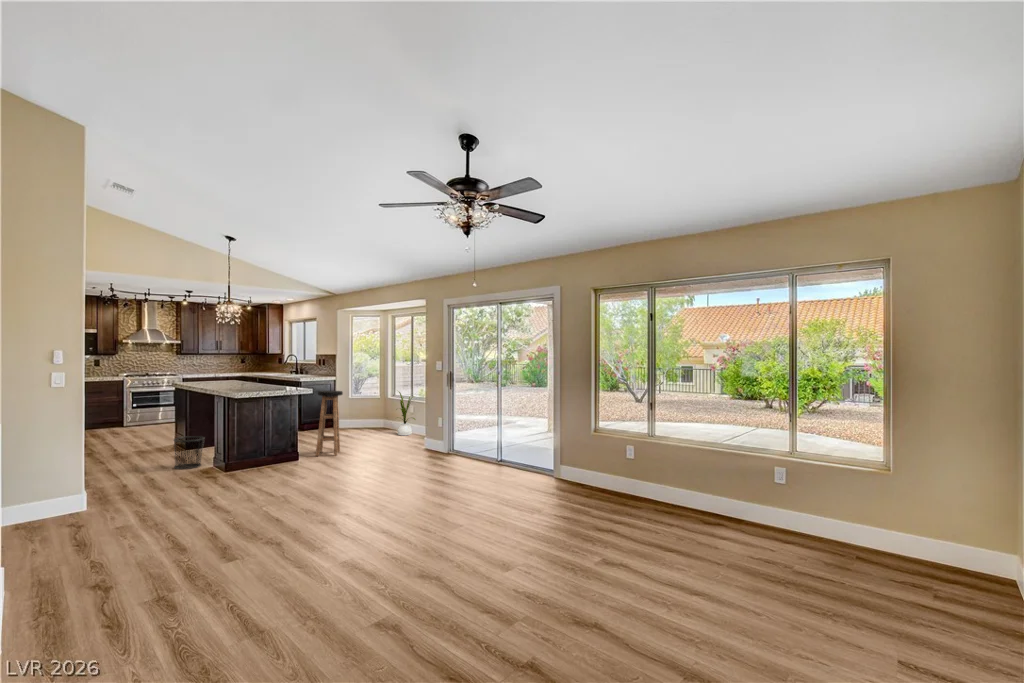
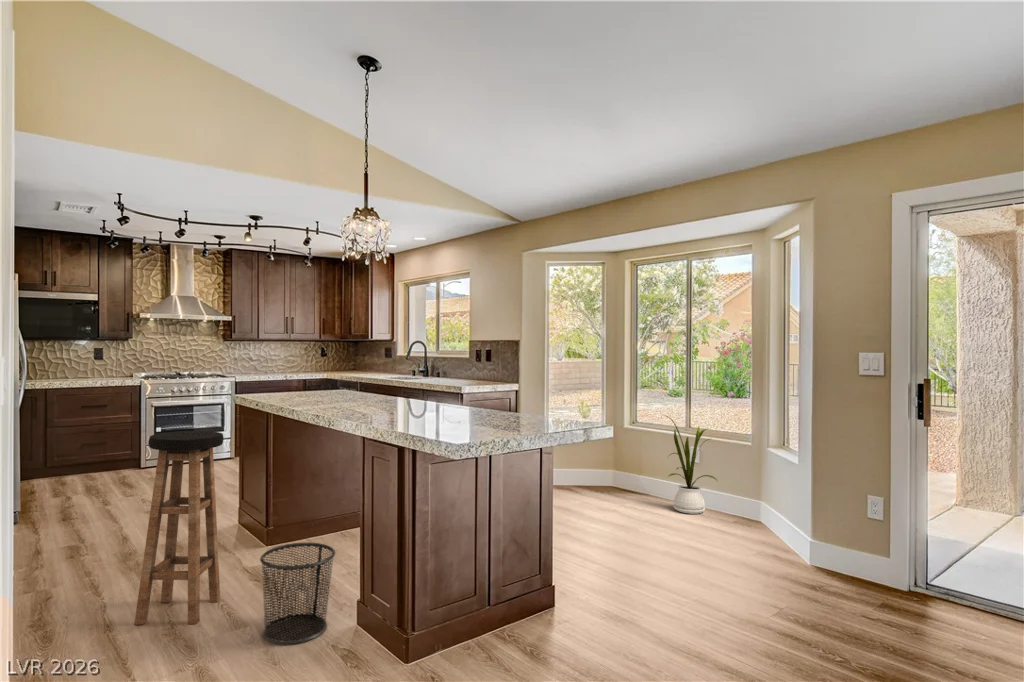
bar stool: present [316,391,343,456] -> present [134,431,224,625]

